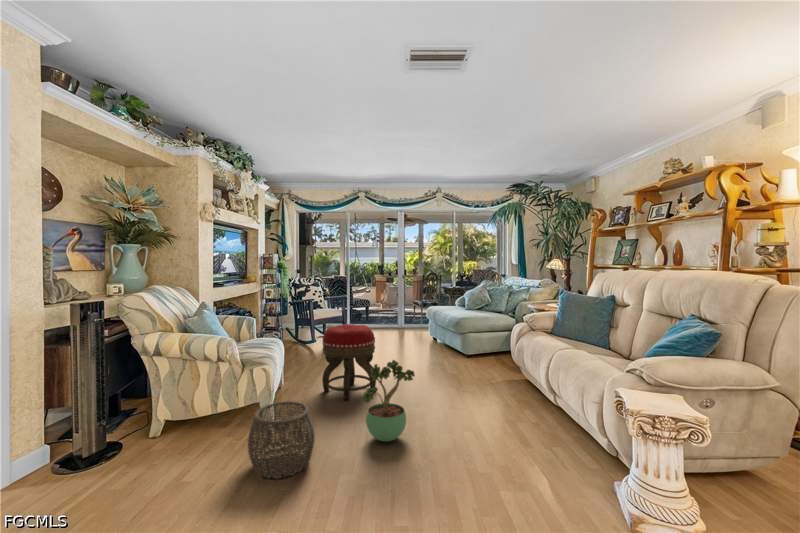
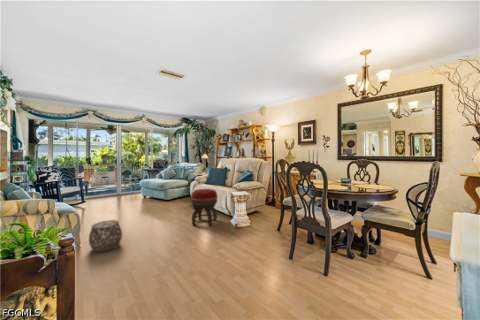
footstool: present [322,324,376,400] -> present [191,189,217,226]
potted plant: present [363,360,415,442] -> none [139,197,160,231]

